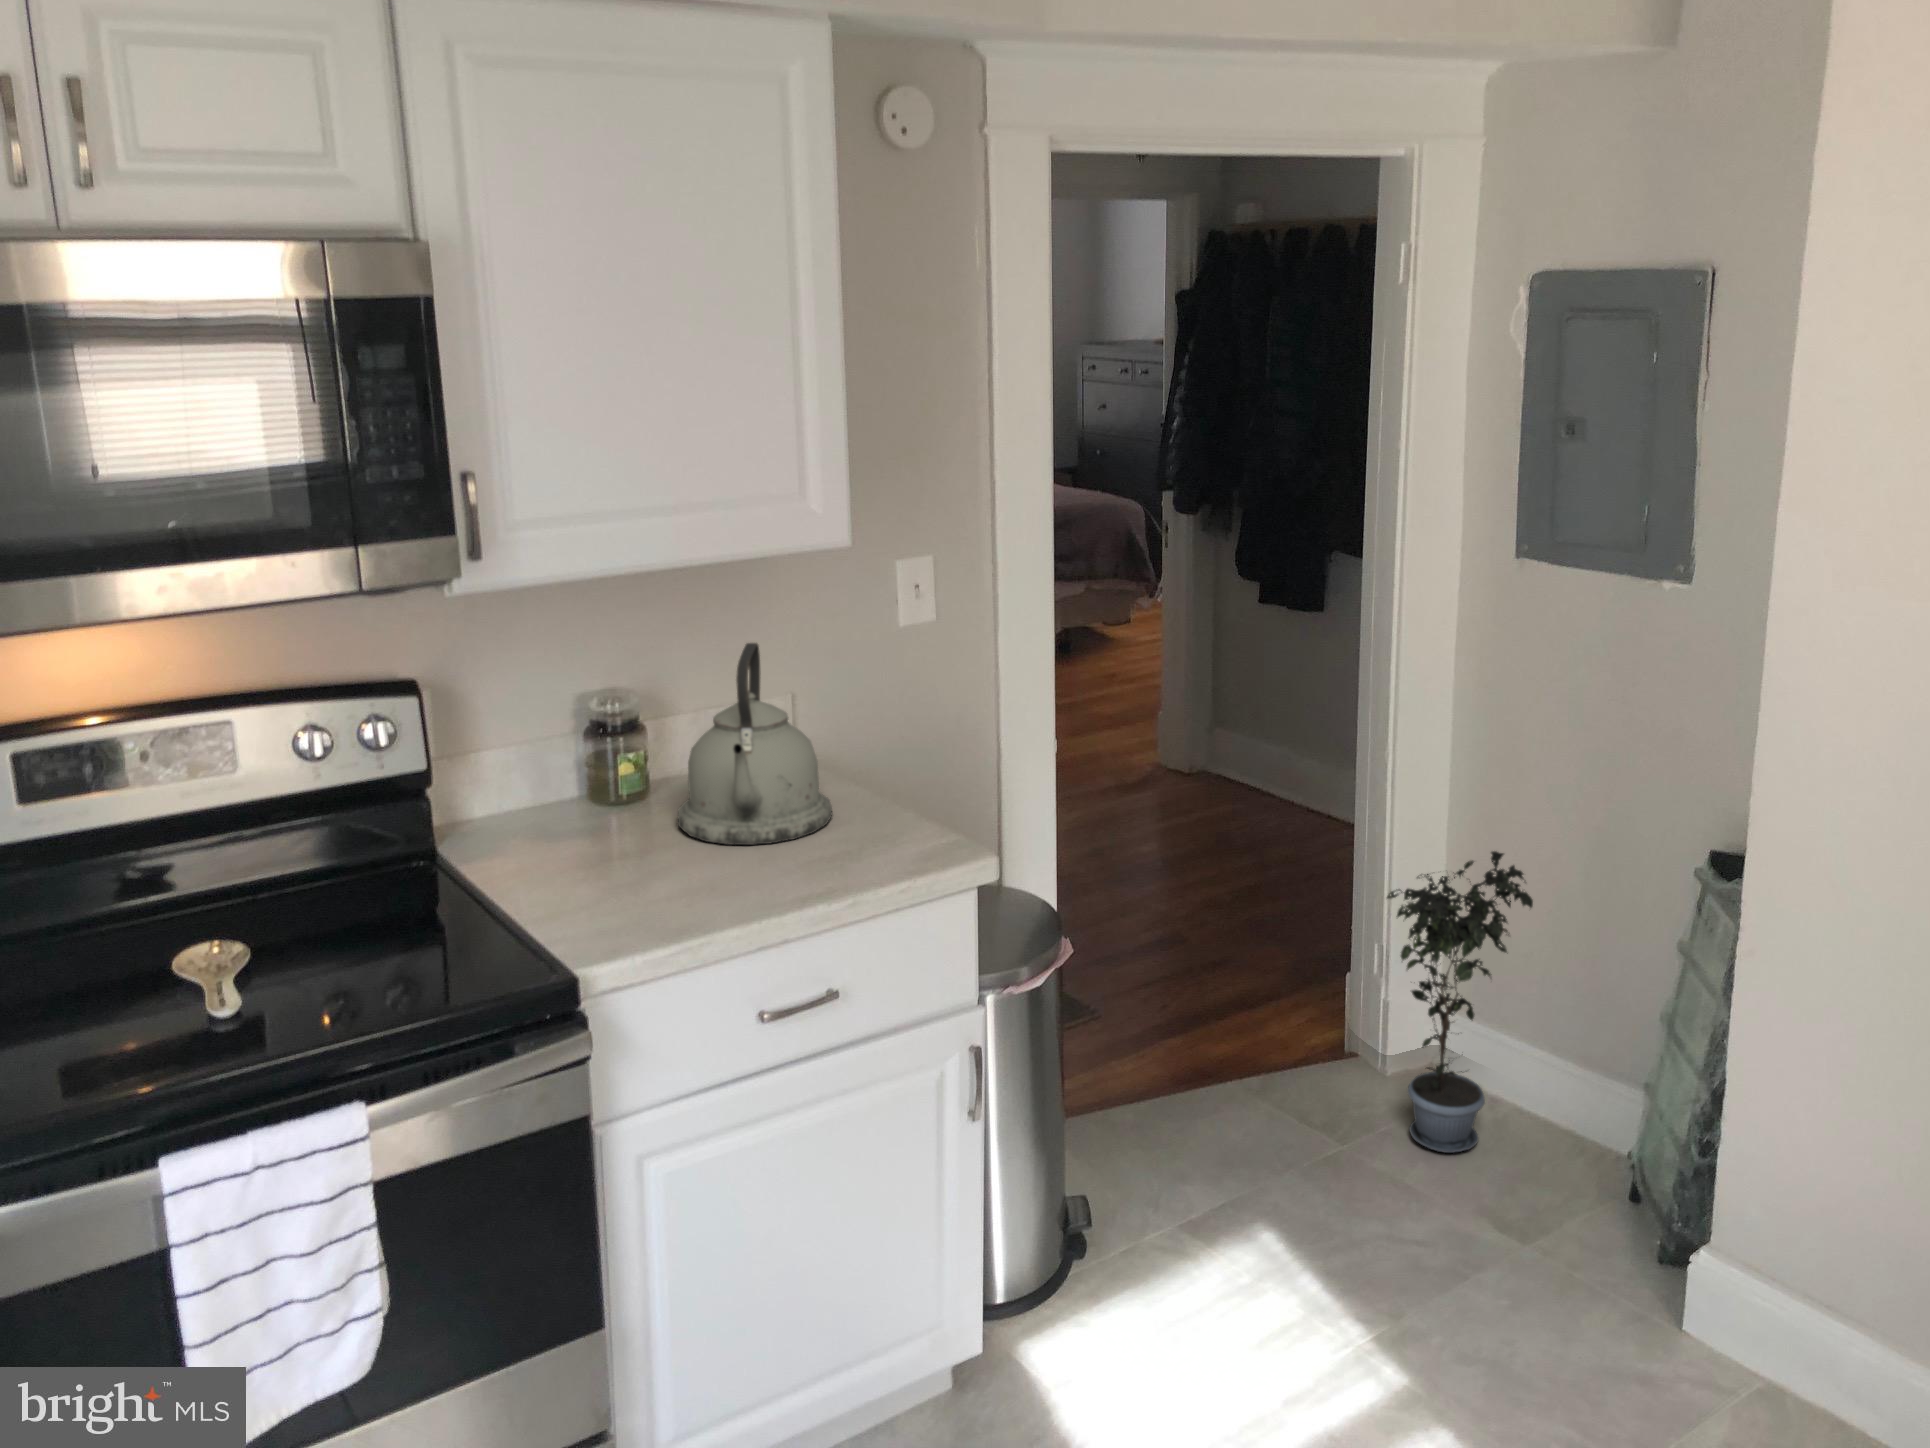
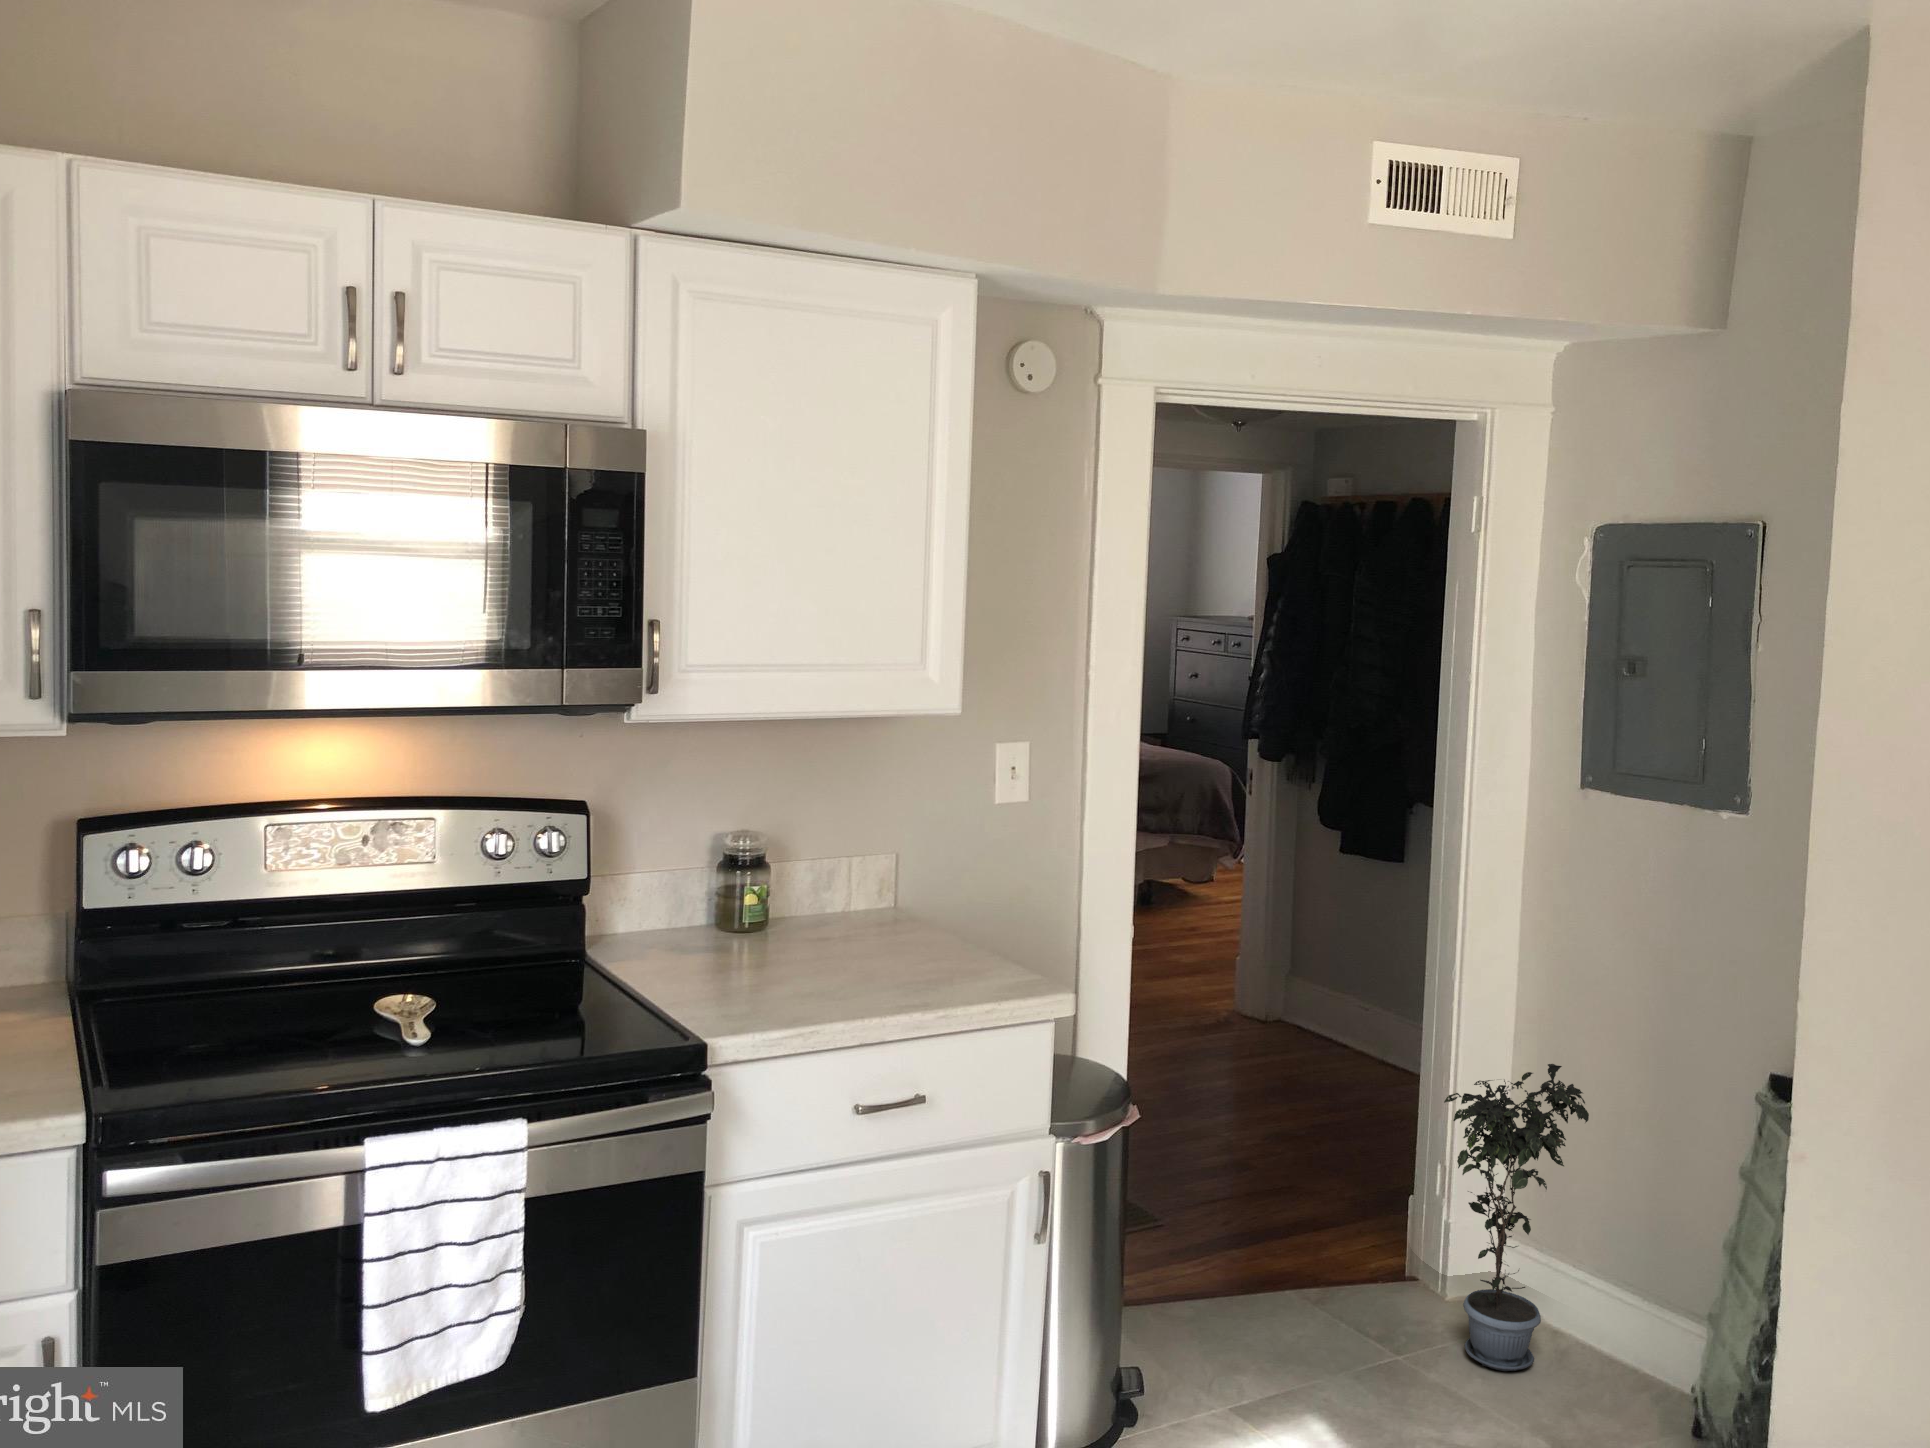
kettle: present [678,643,832,845] -> none [793,794,930,969]

